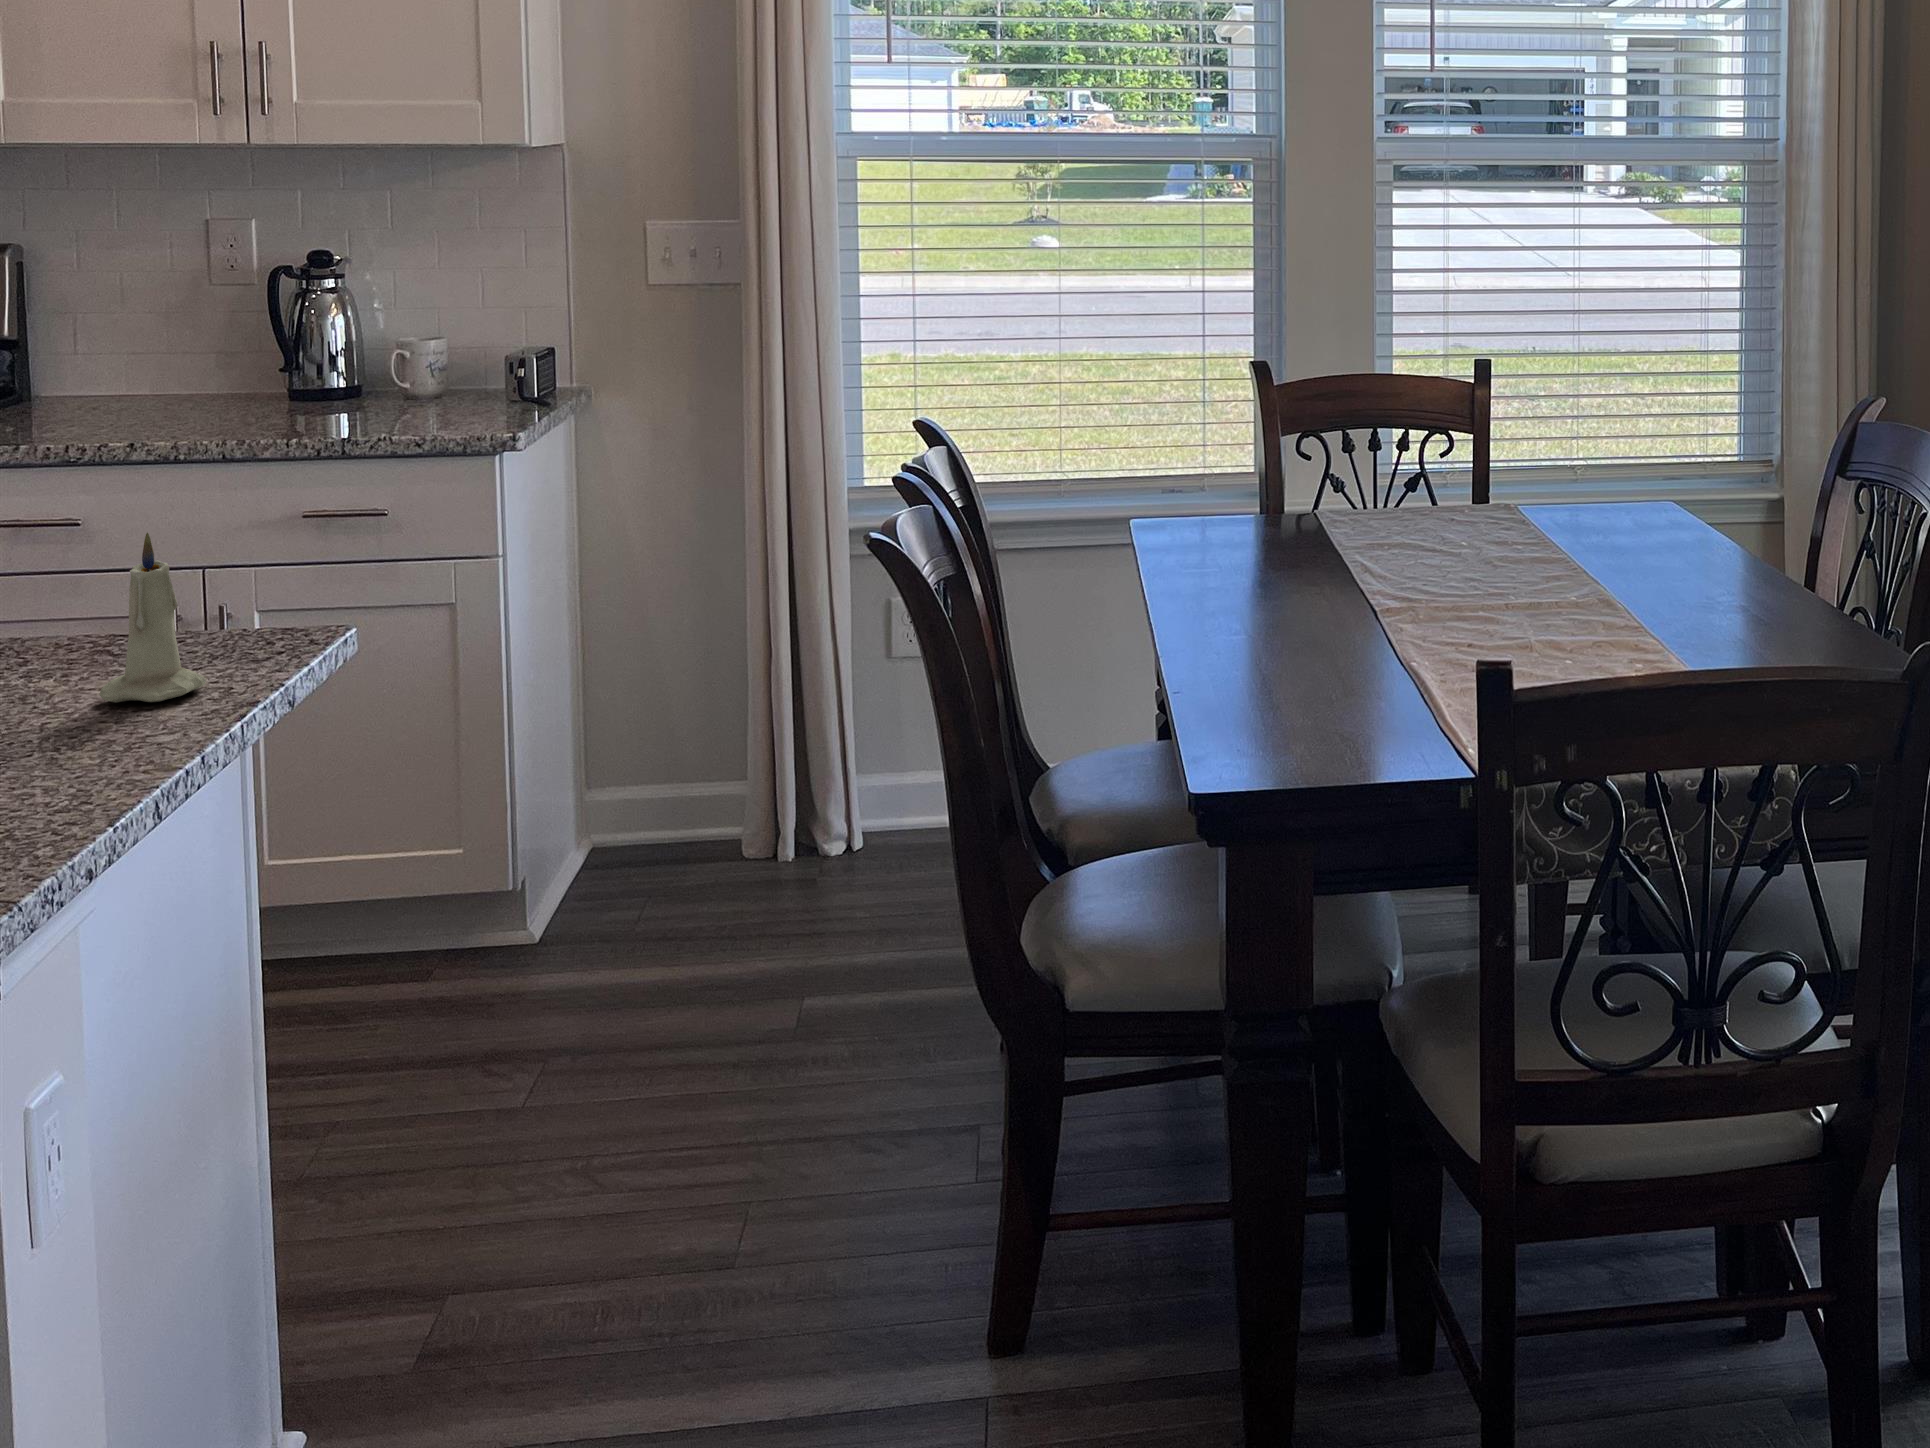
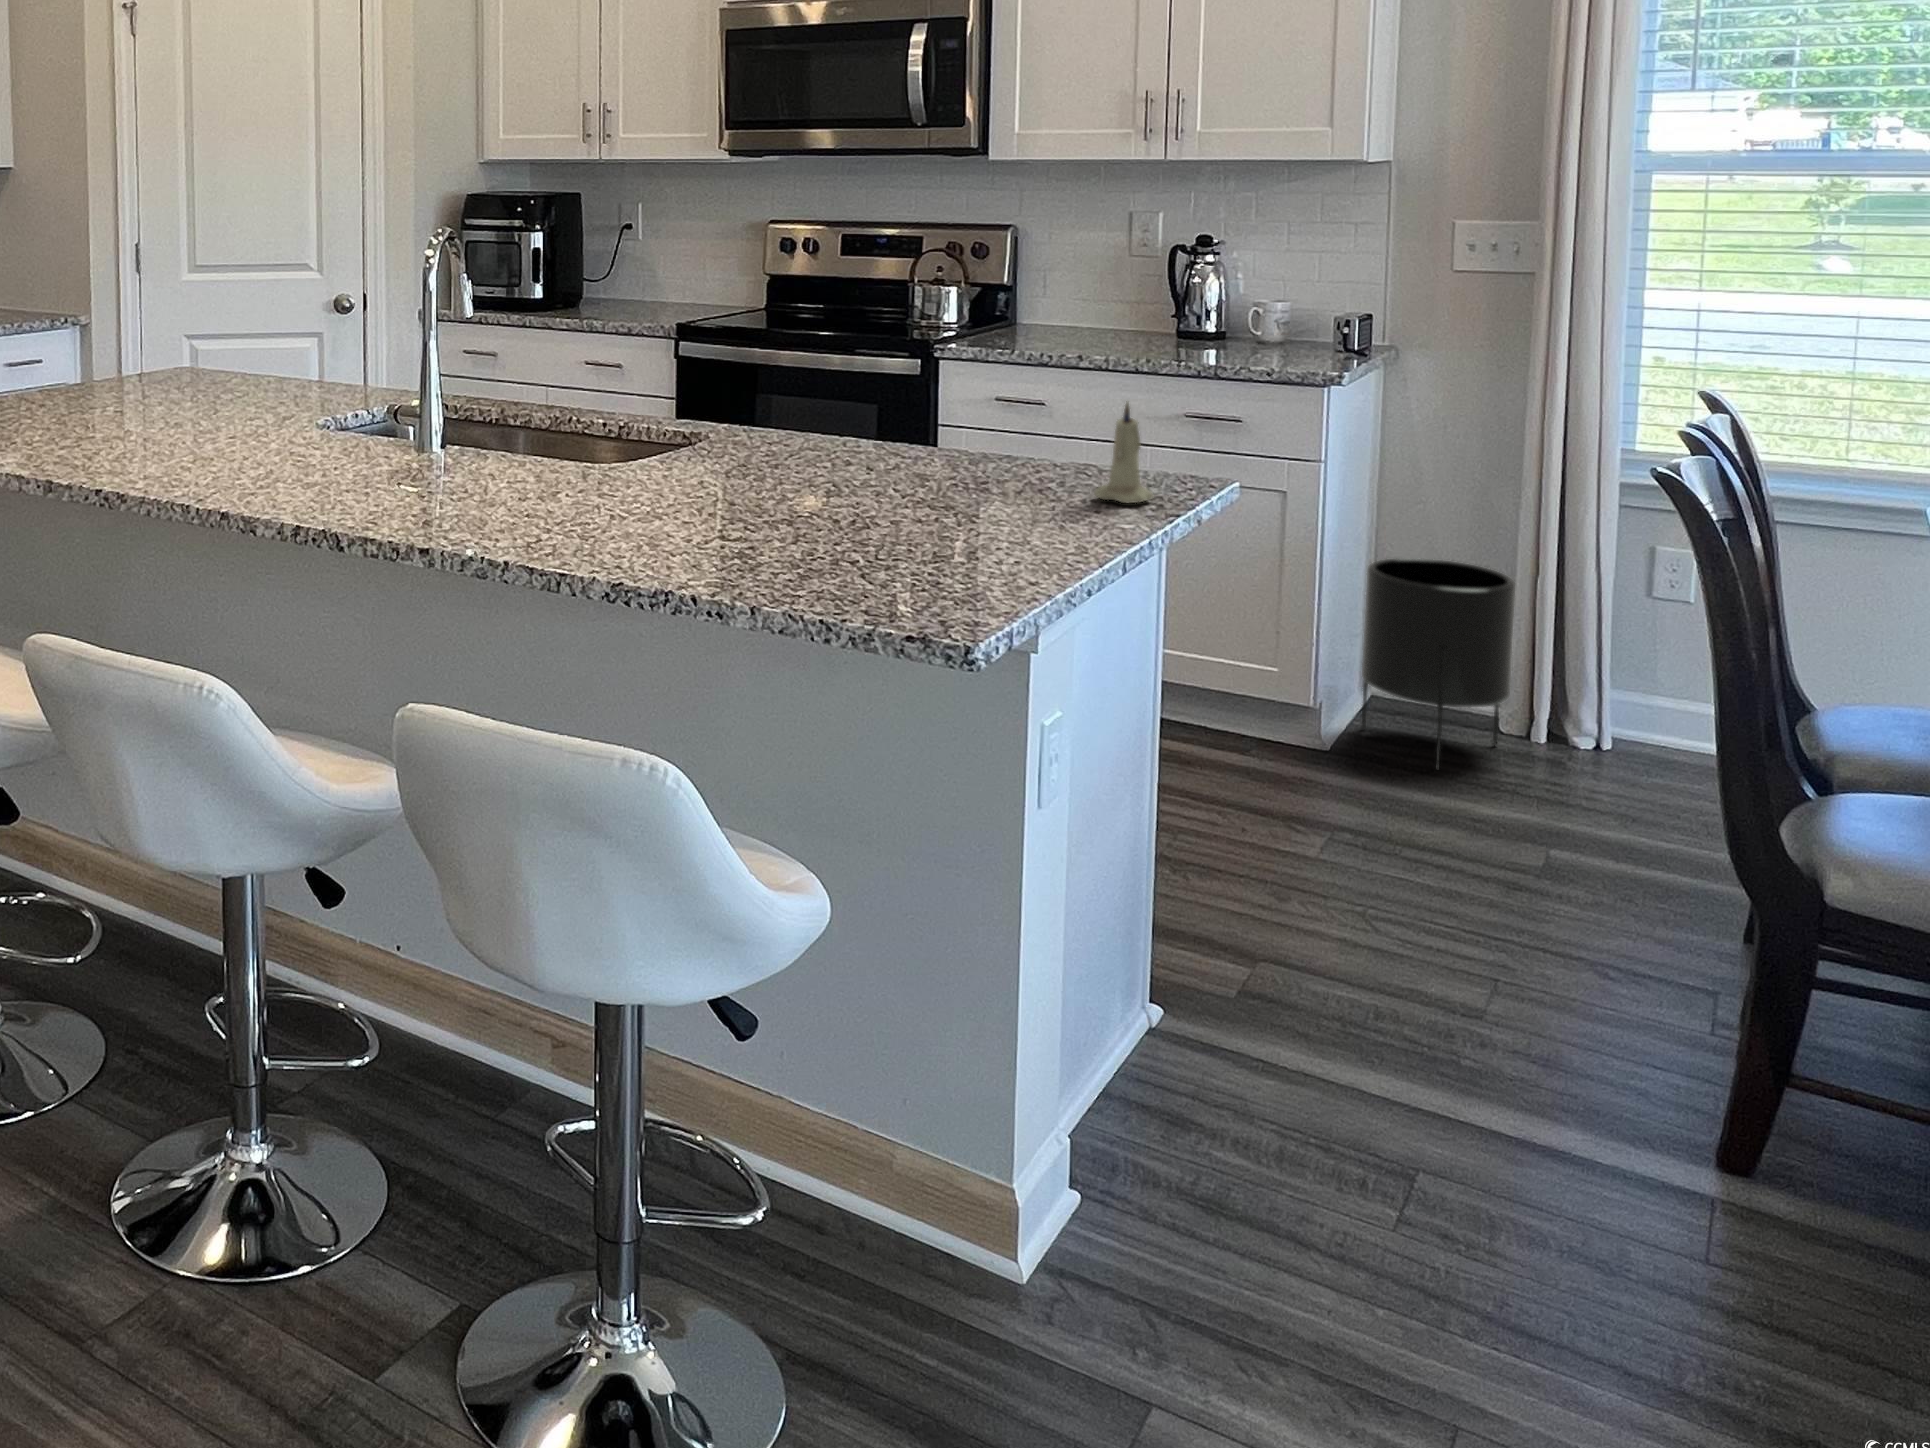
planter: none [572,658,750,933] -> present [1362,558,1515,770]

